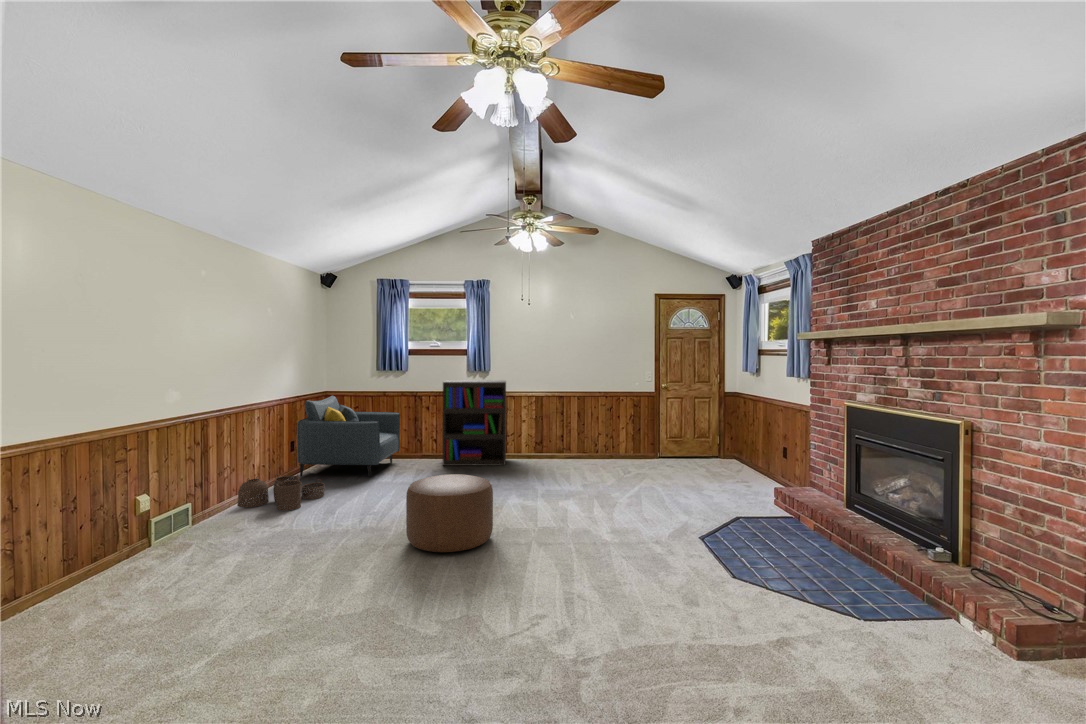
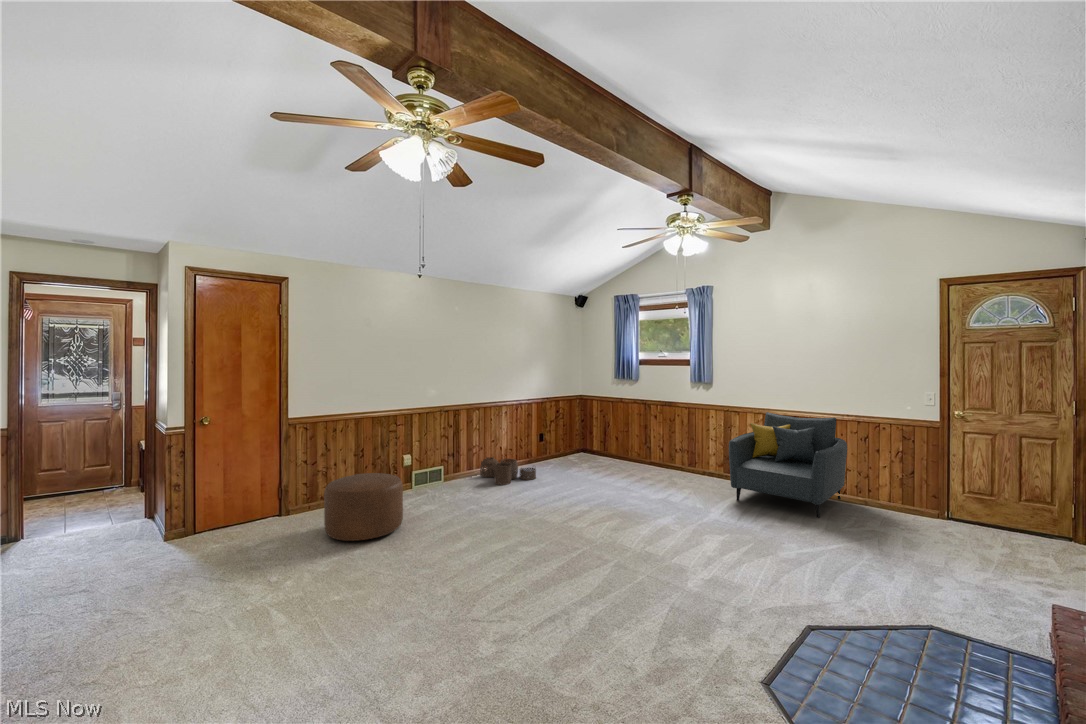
bookshelf: present [443,380,506,466] -> none [657,391,729,484]
armchair: present [297,396,400,477] -> present [729,412,847,518]
ottoman: present [406,474,493,552] -> present [324,473,403,541]

